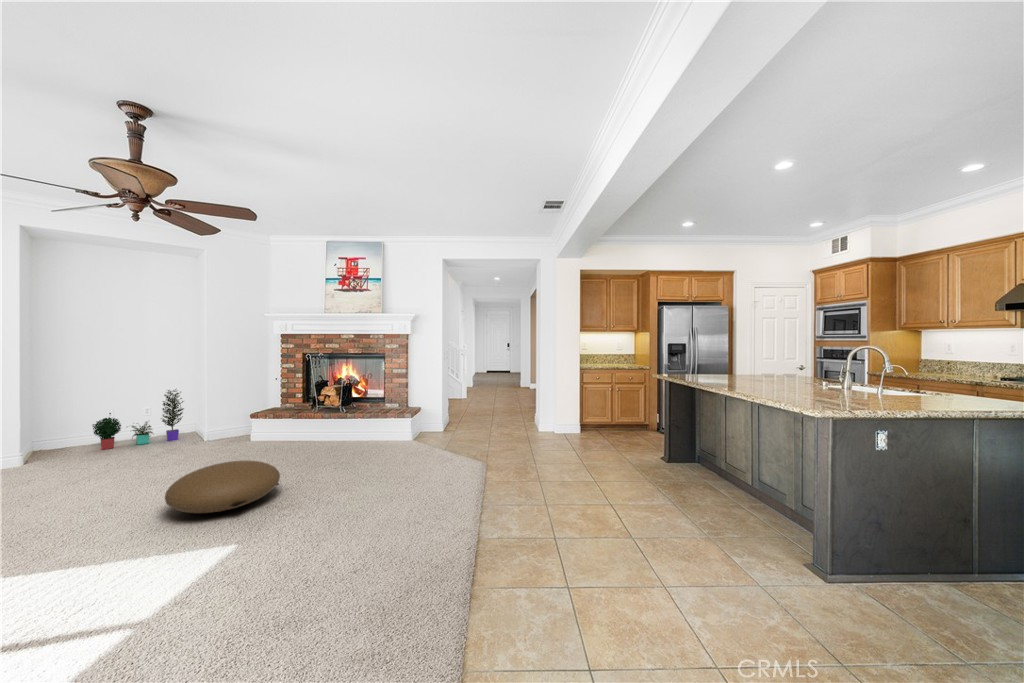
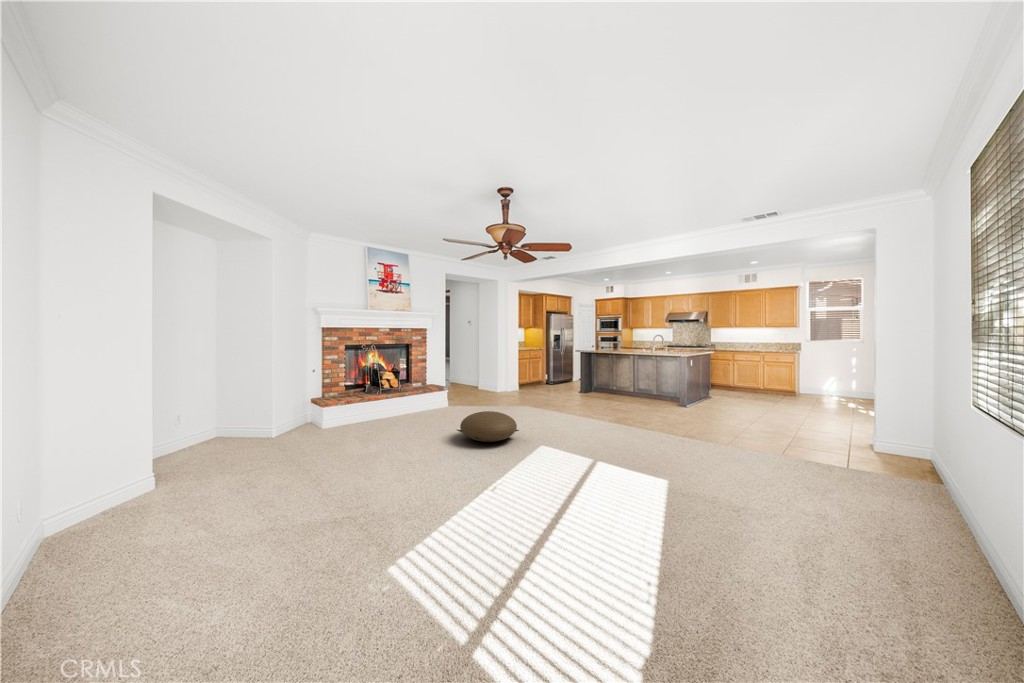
potted plant: present [93,389,184,449] -> none [181,386,254,460]

